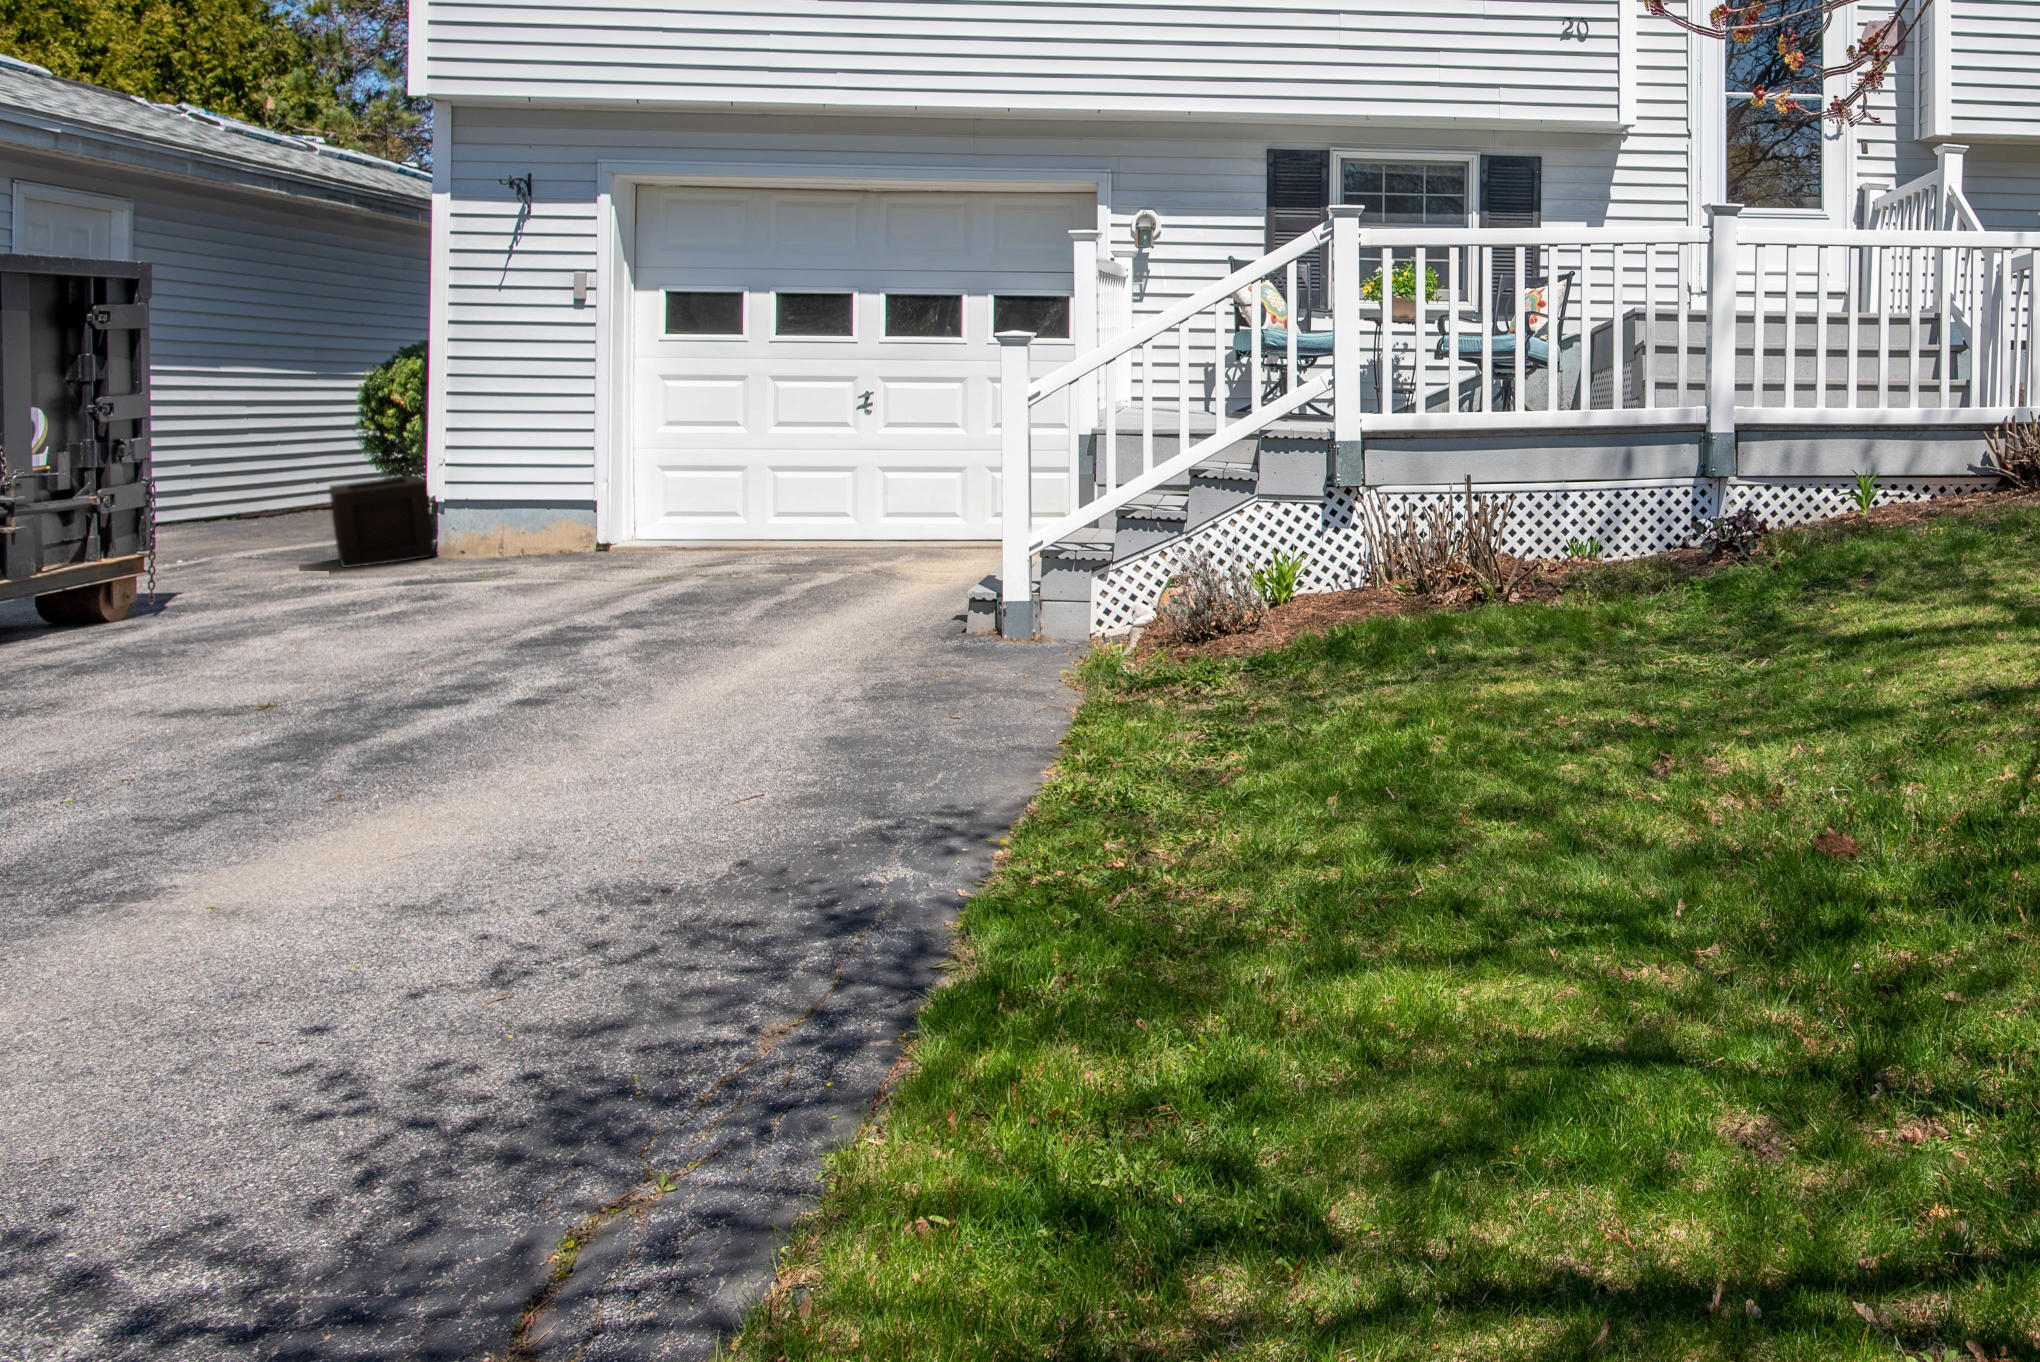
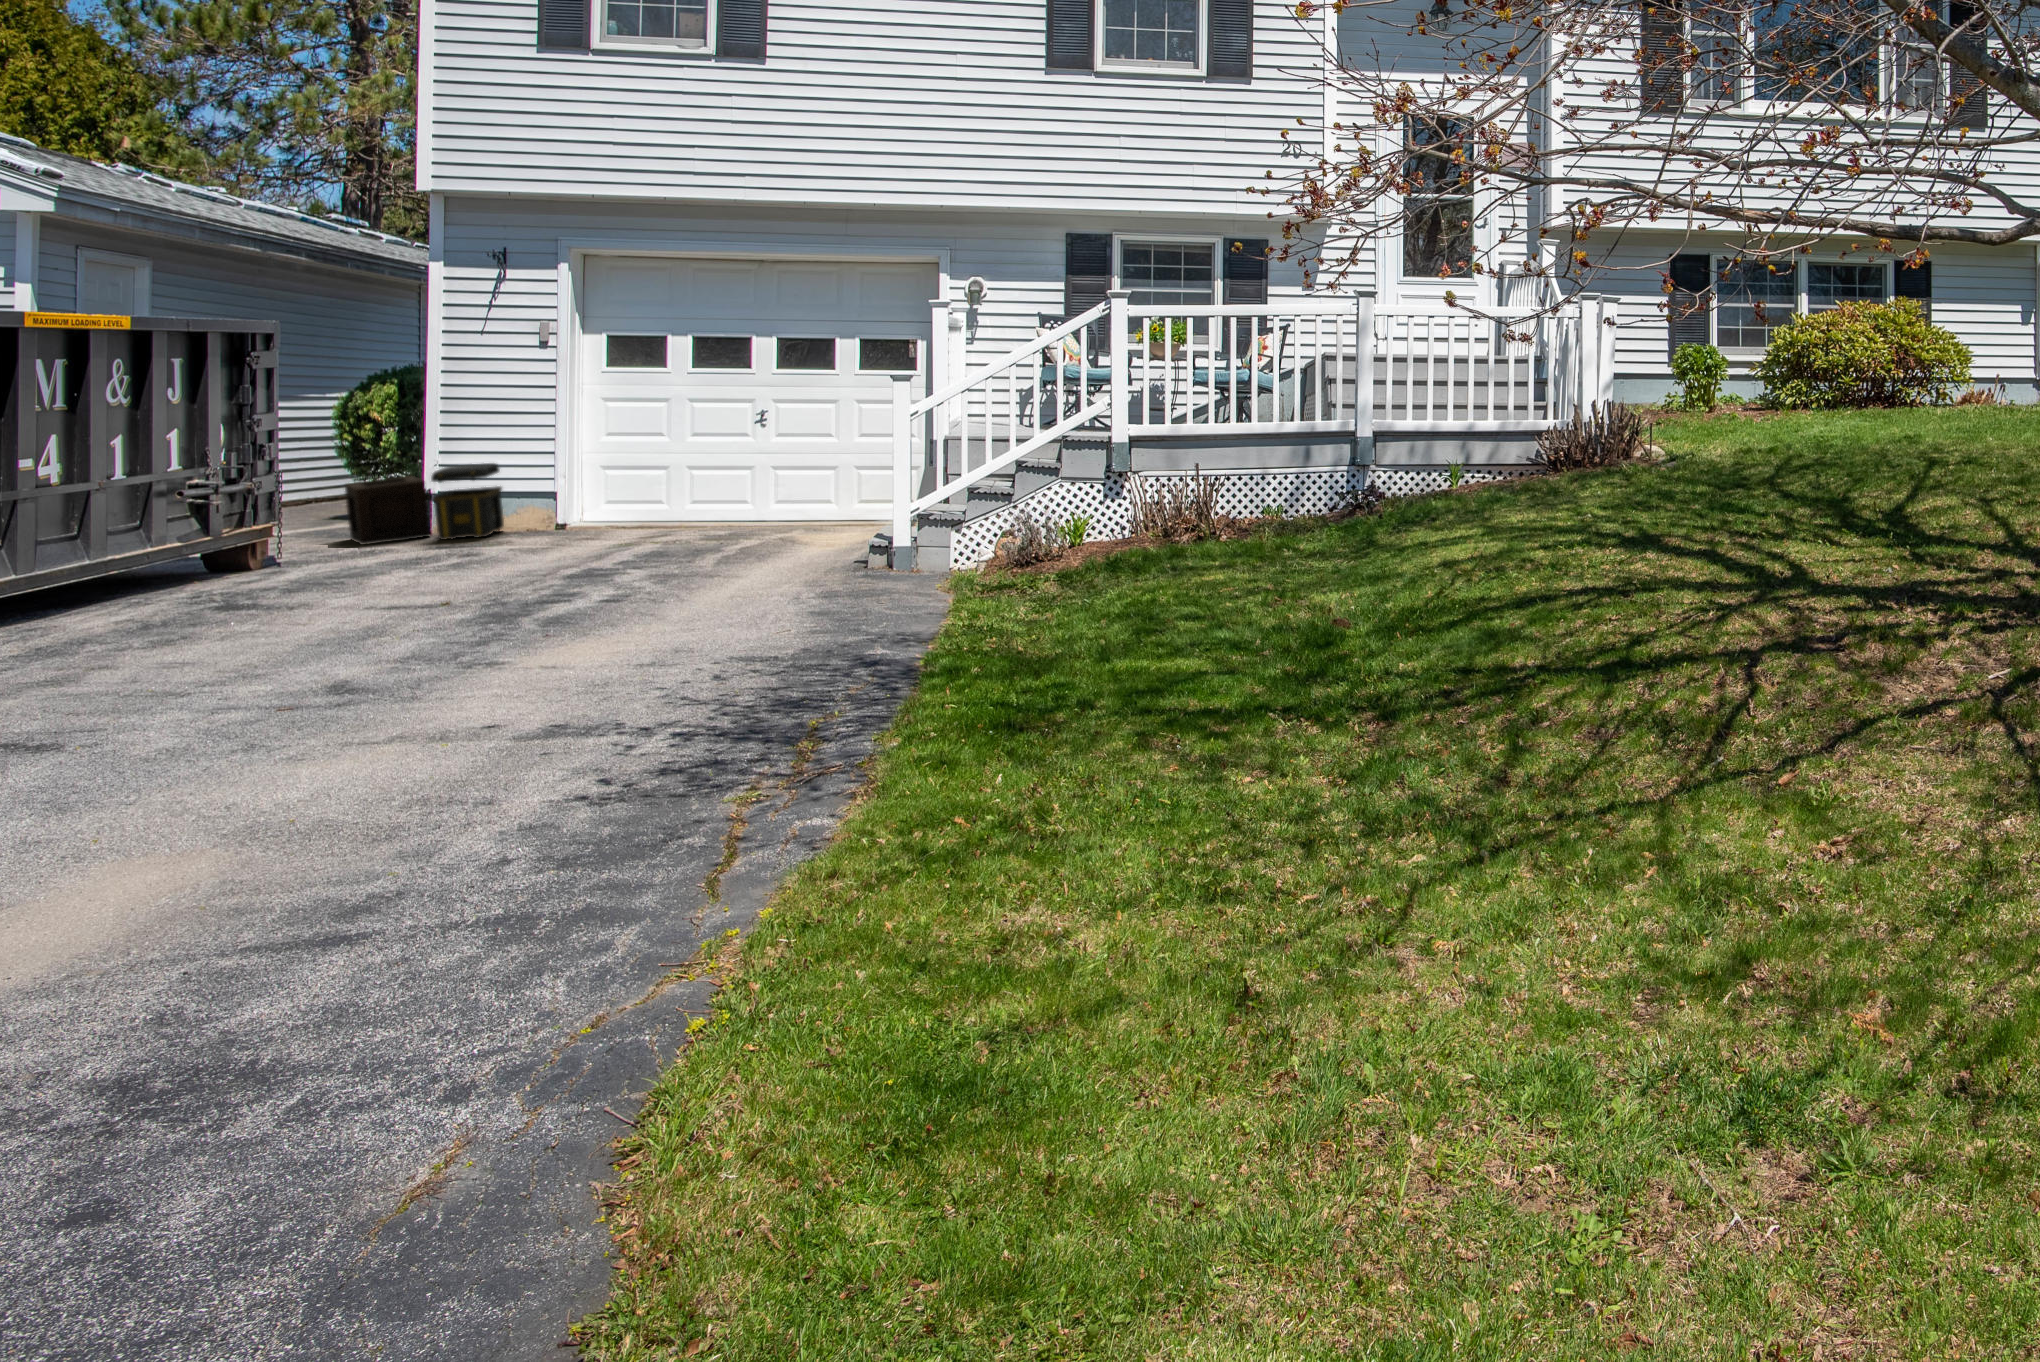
toolbox: none [430,459,531,563] -> present [431,463,504,540]

